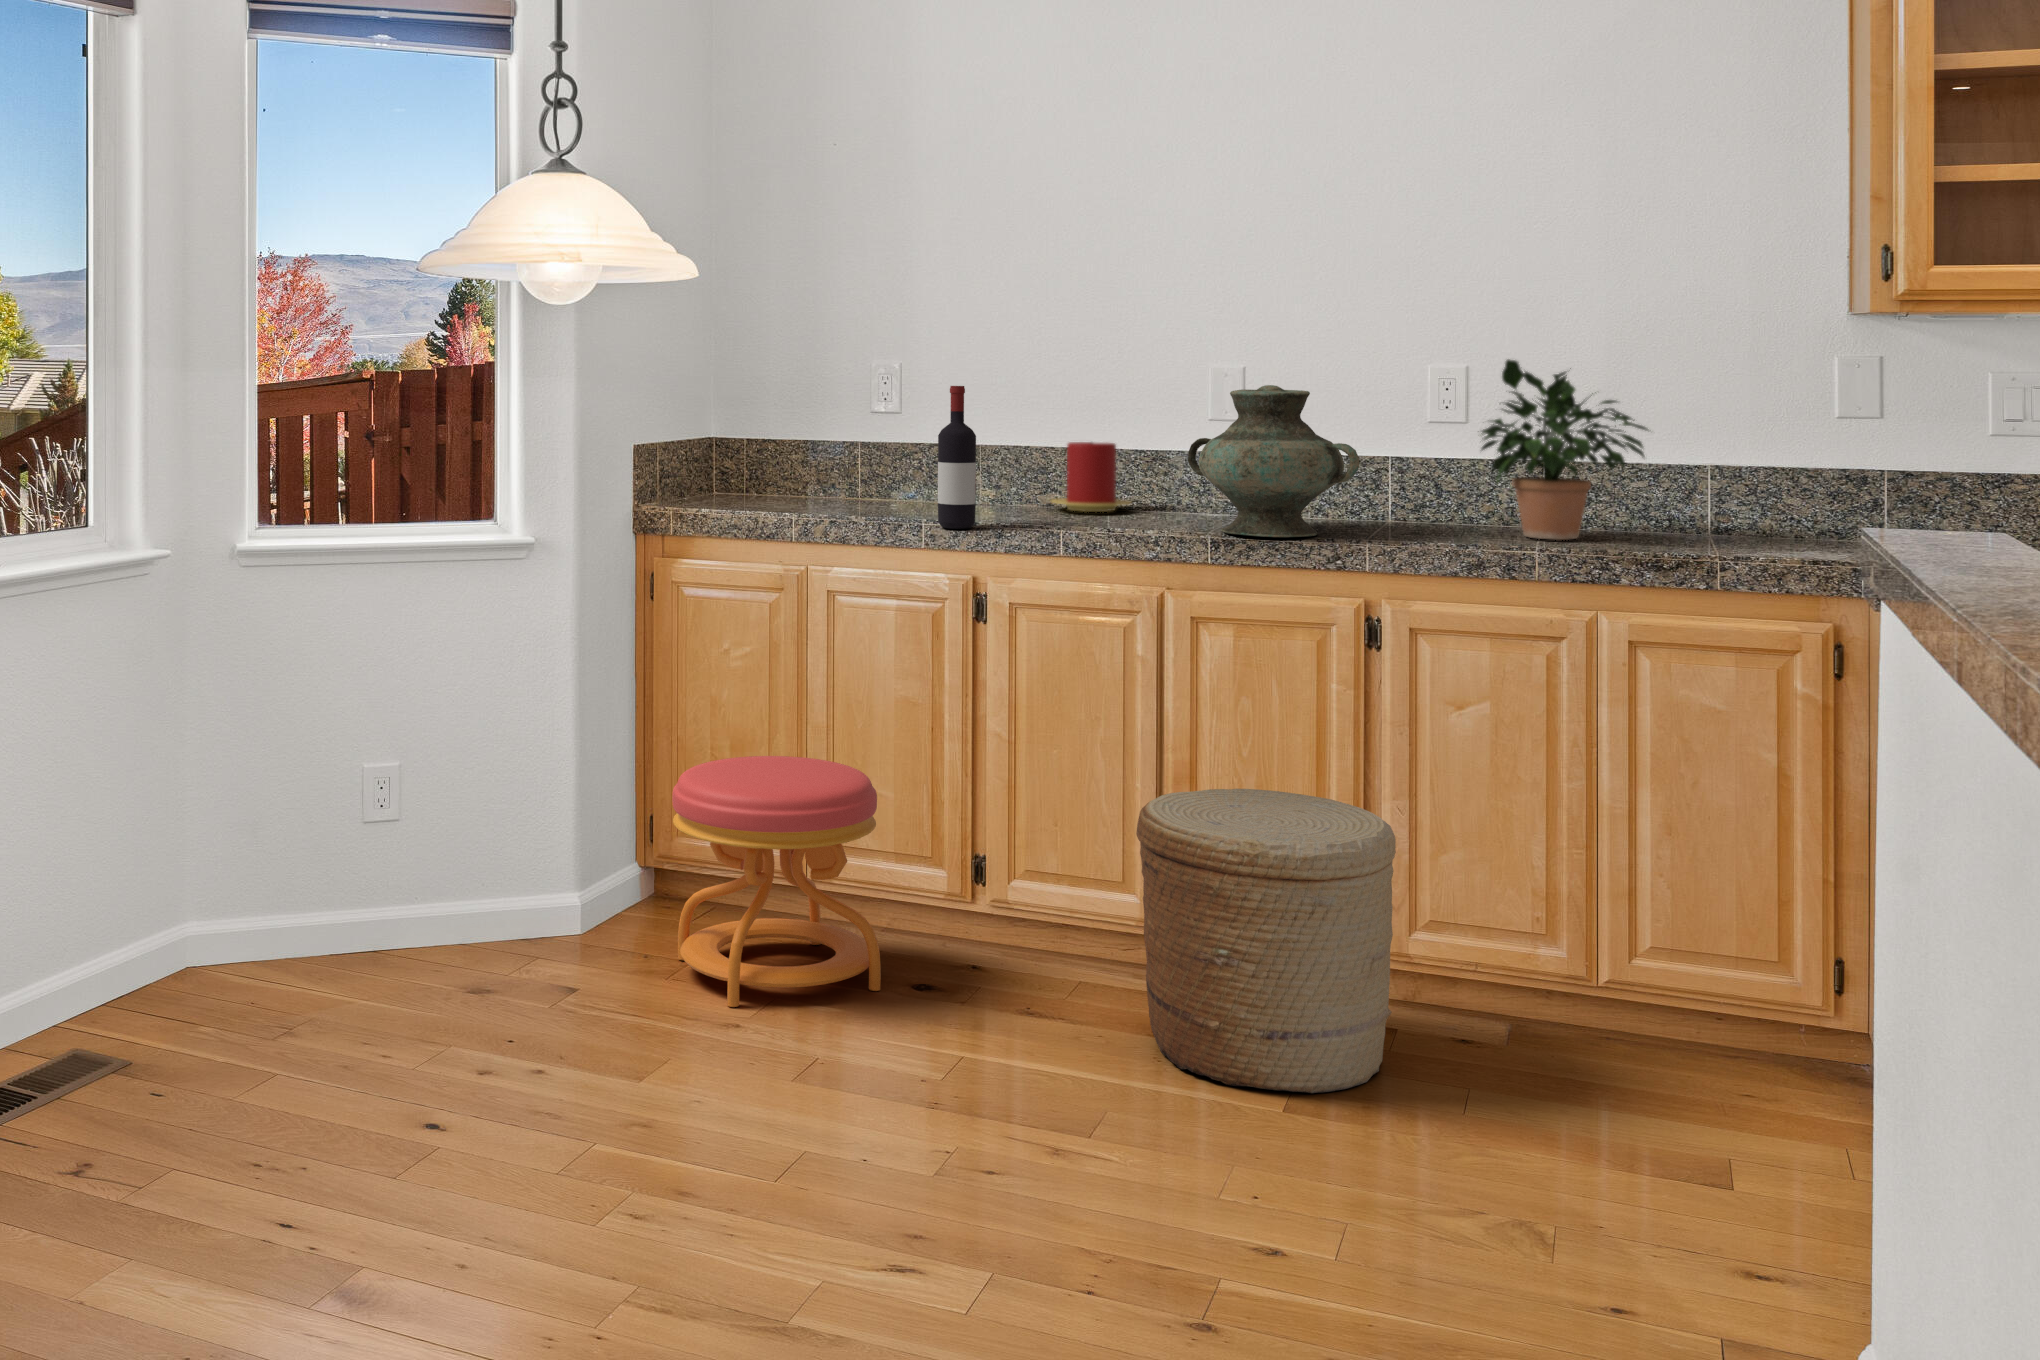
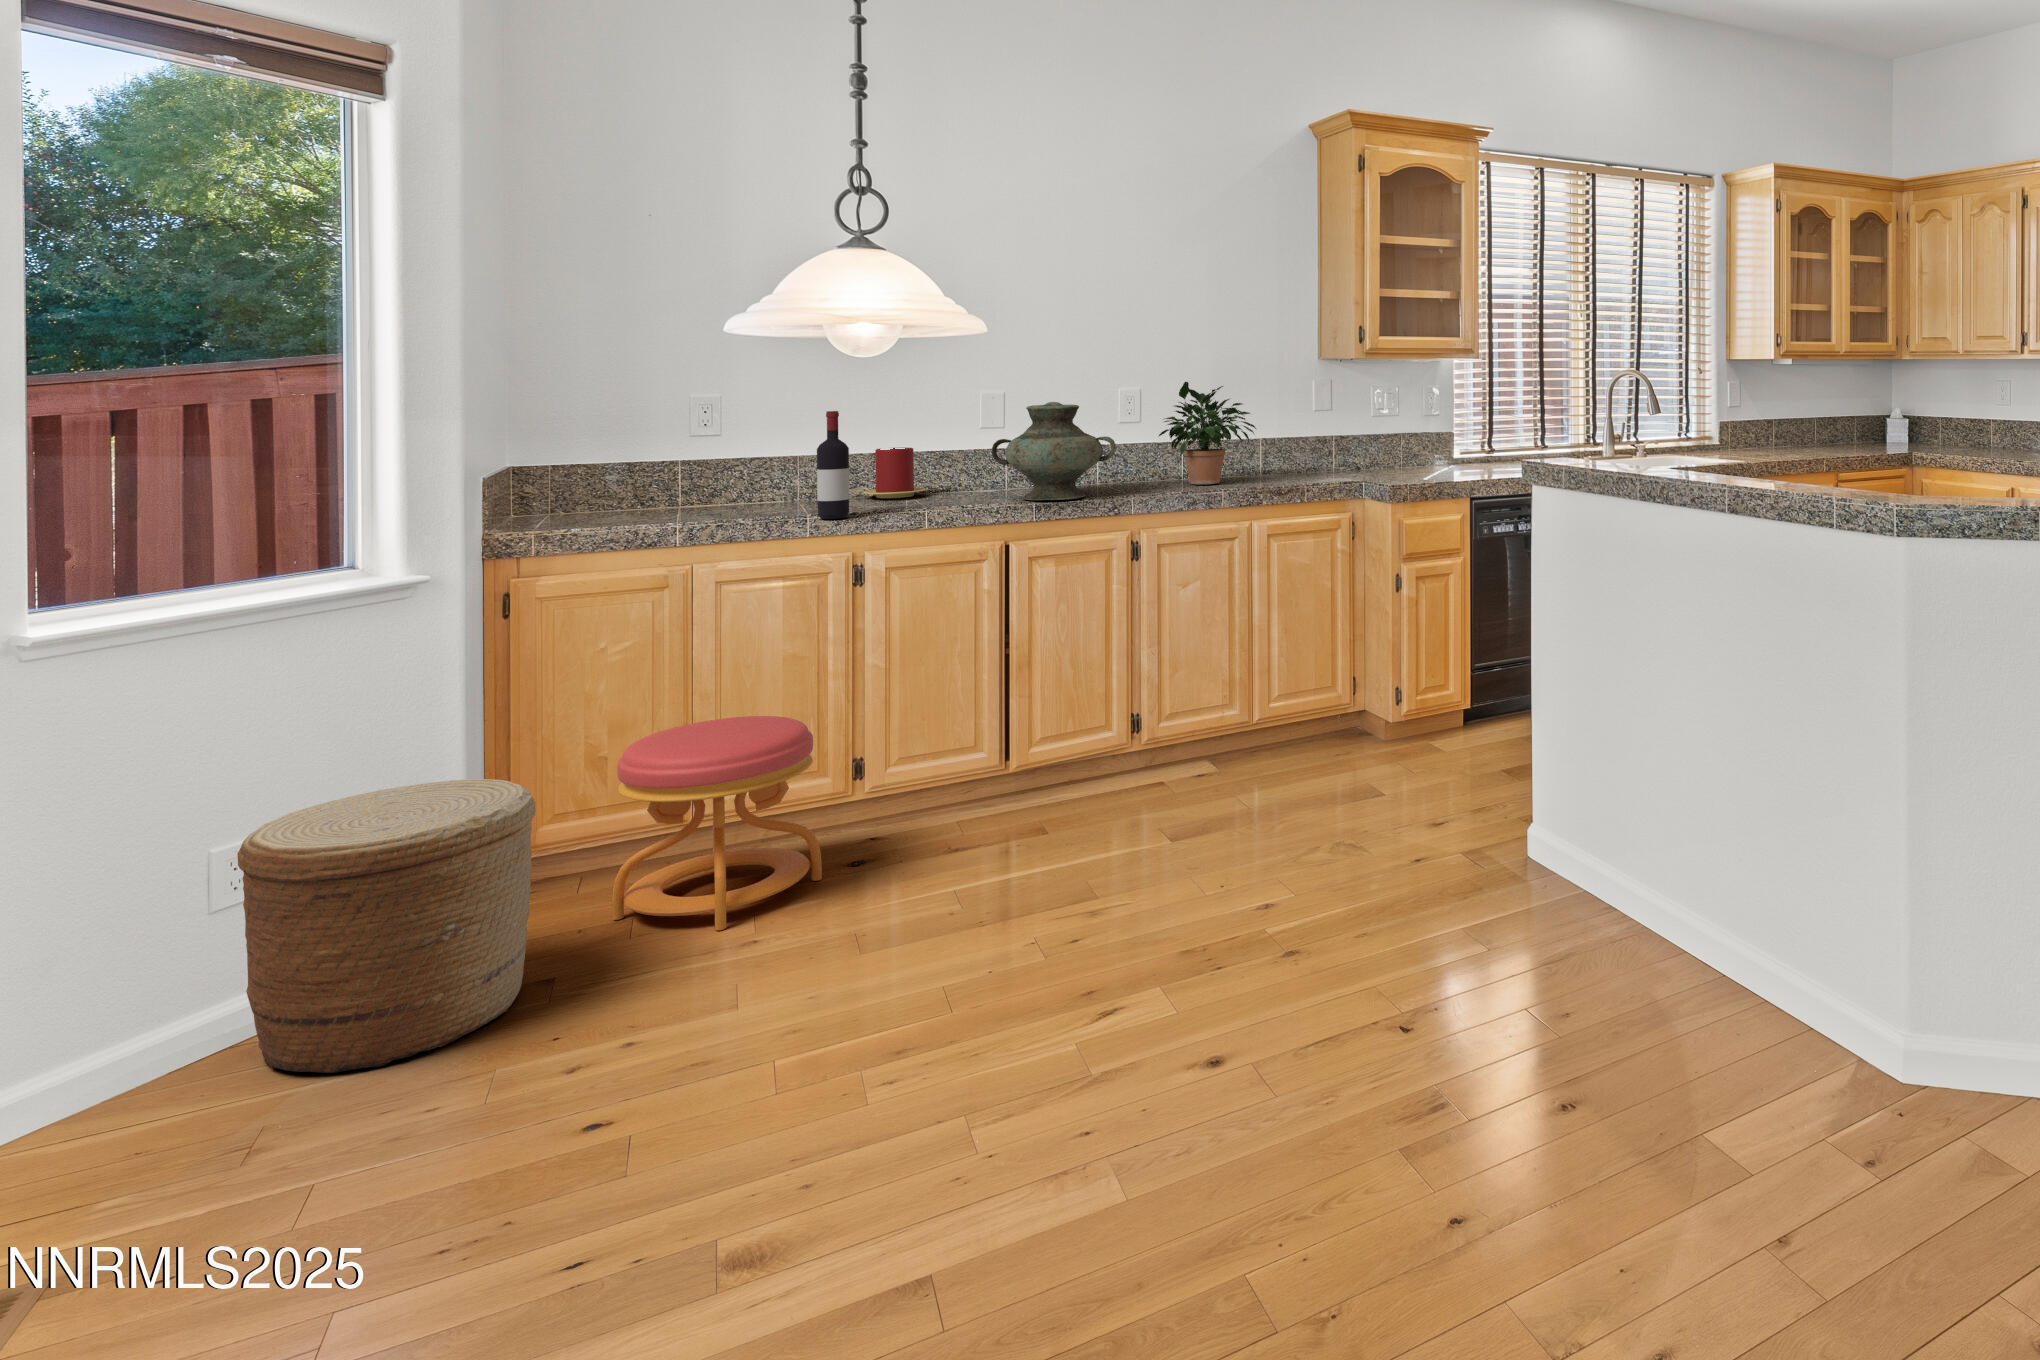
woven basket: present [1136,789,1396,1093] -> present [237,779,536,1073]

